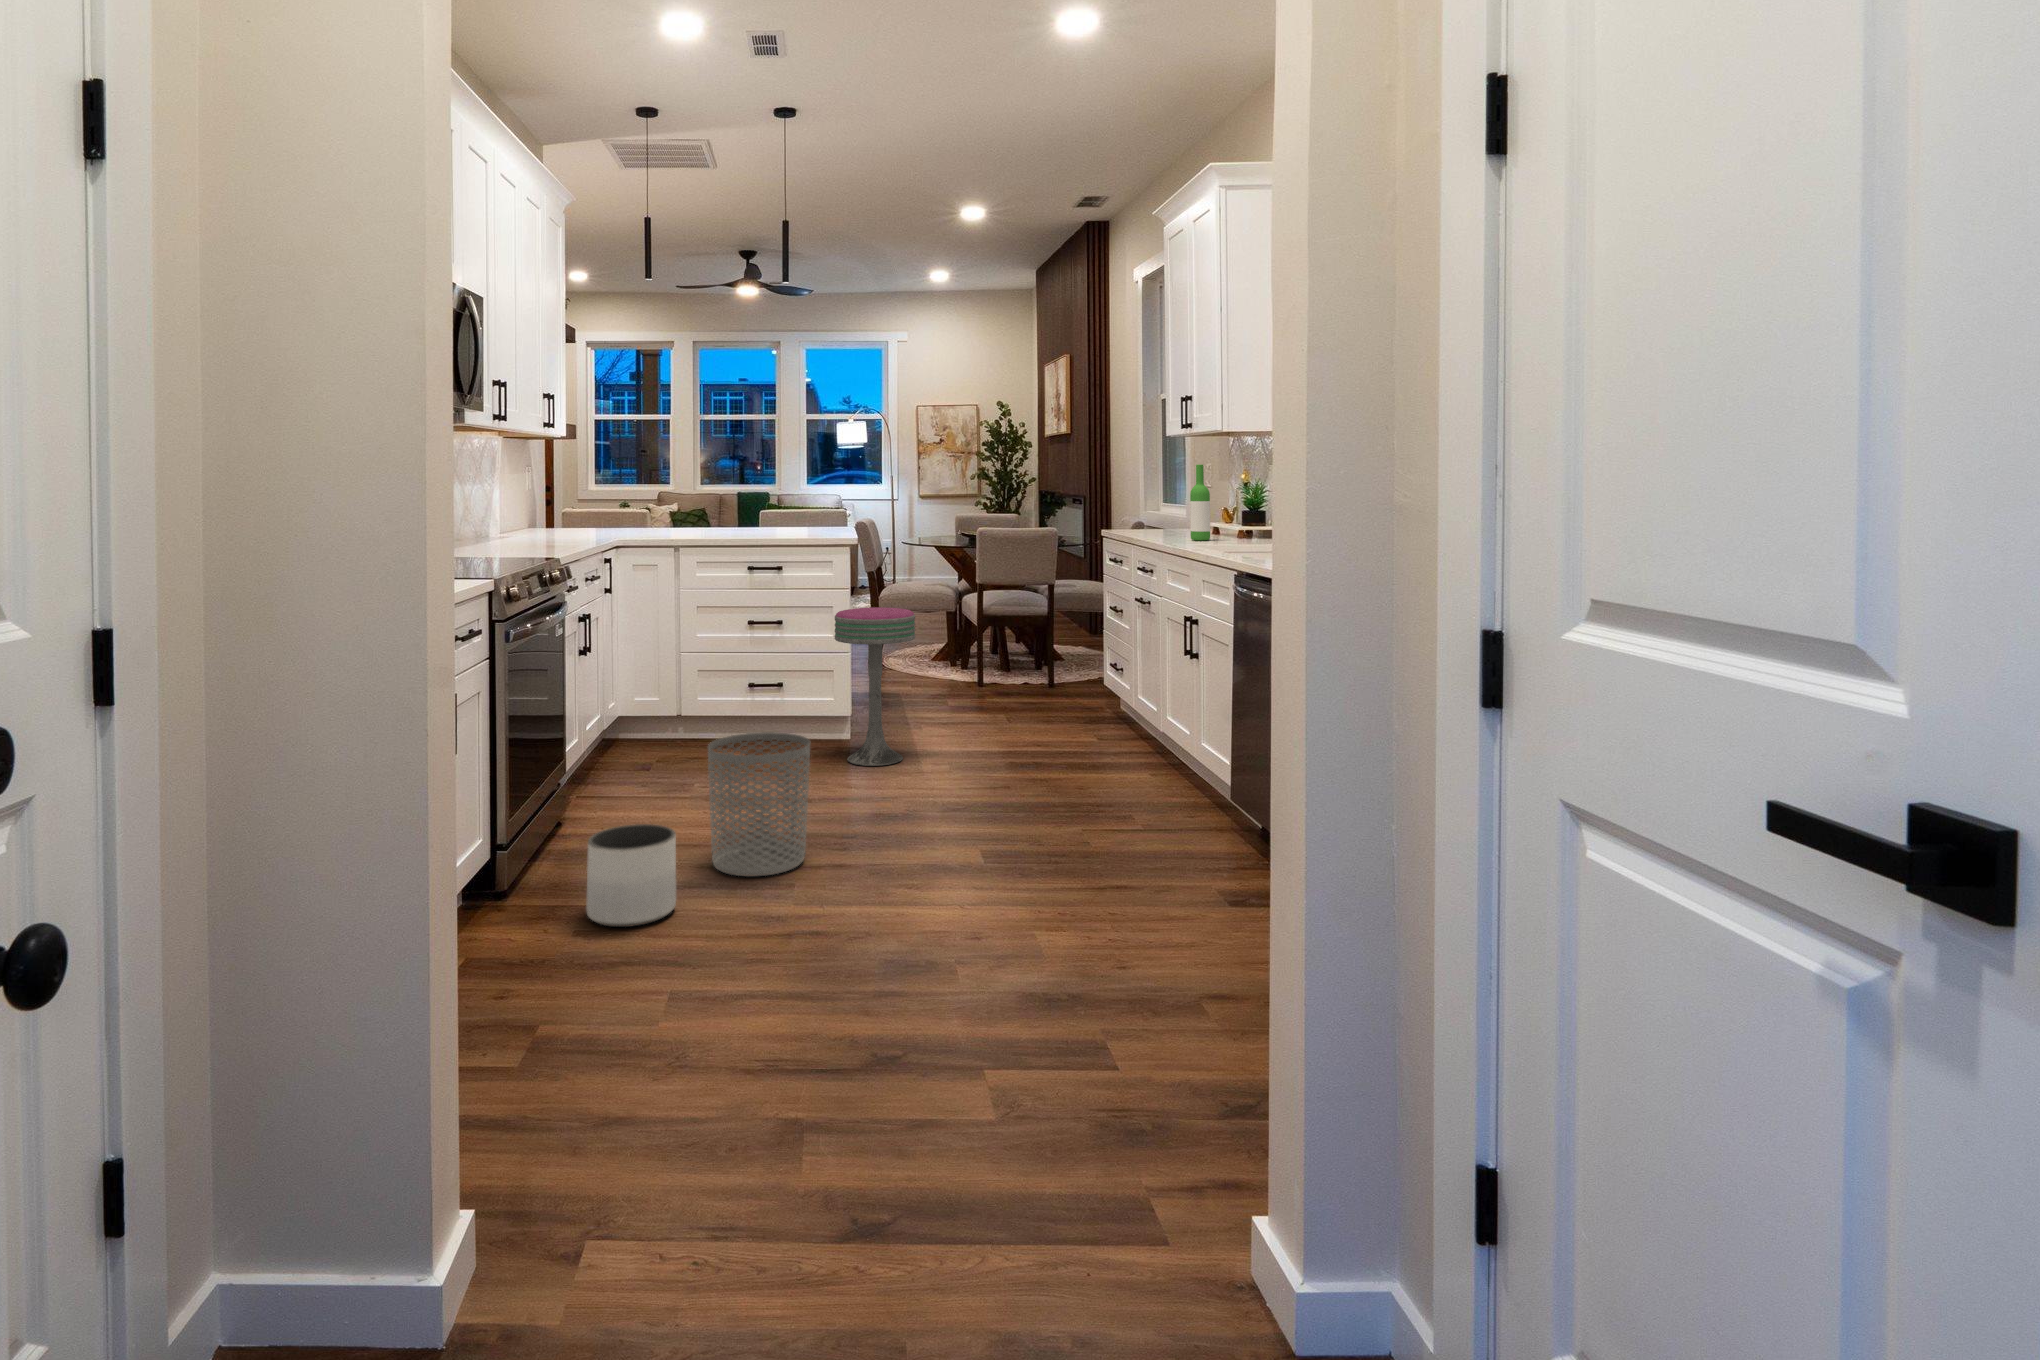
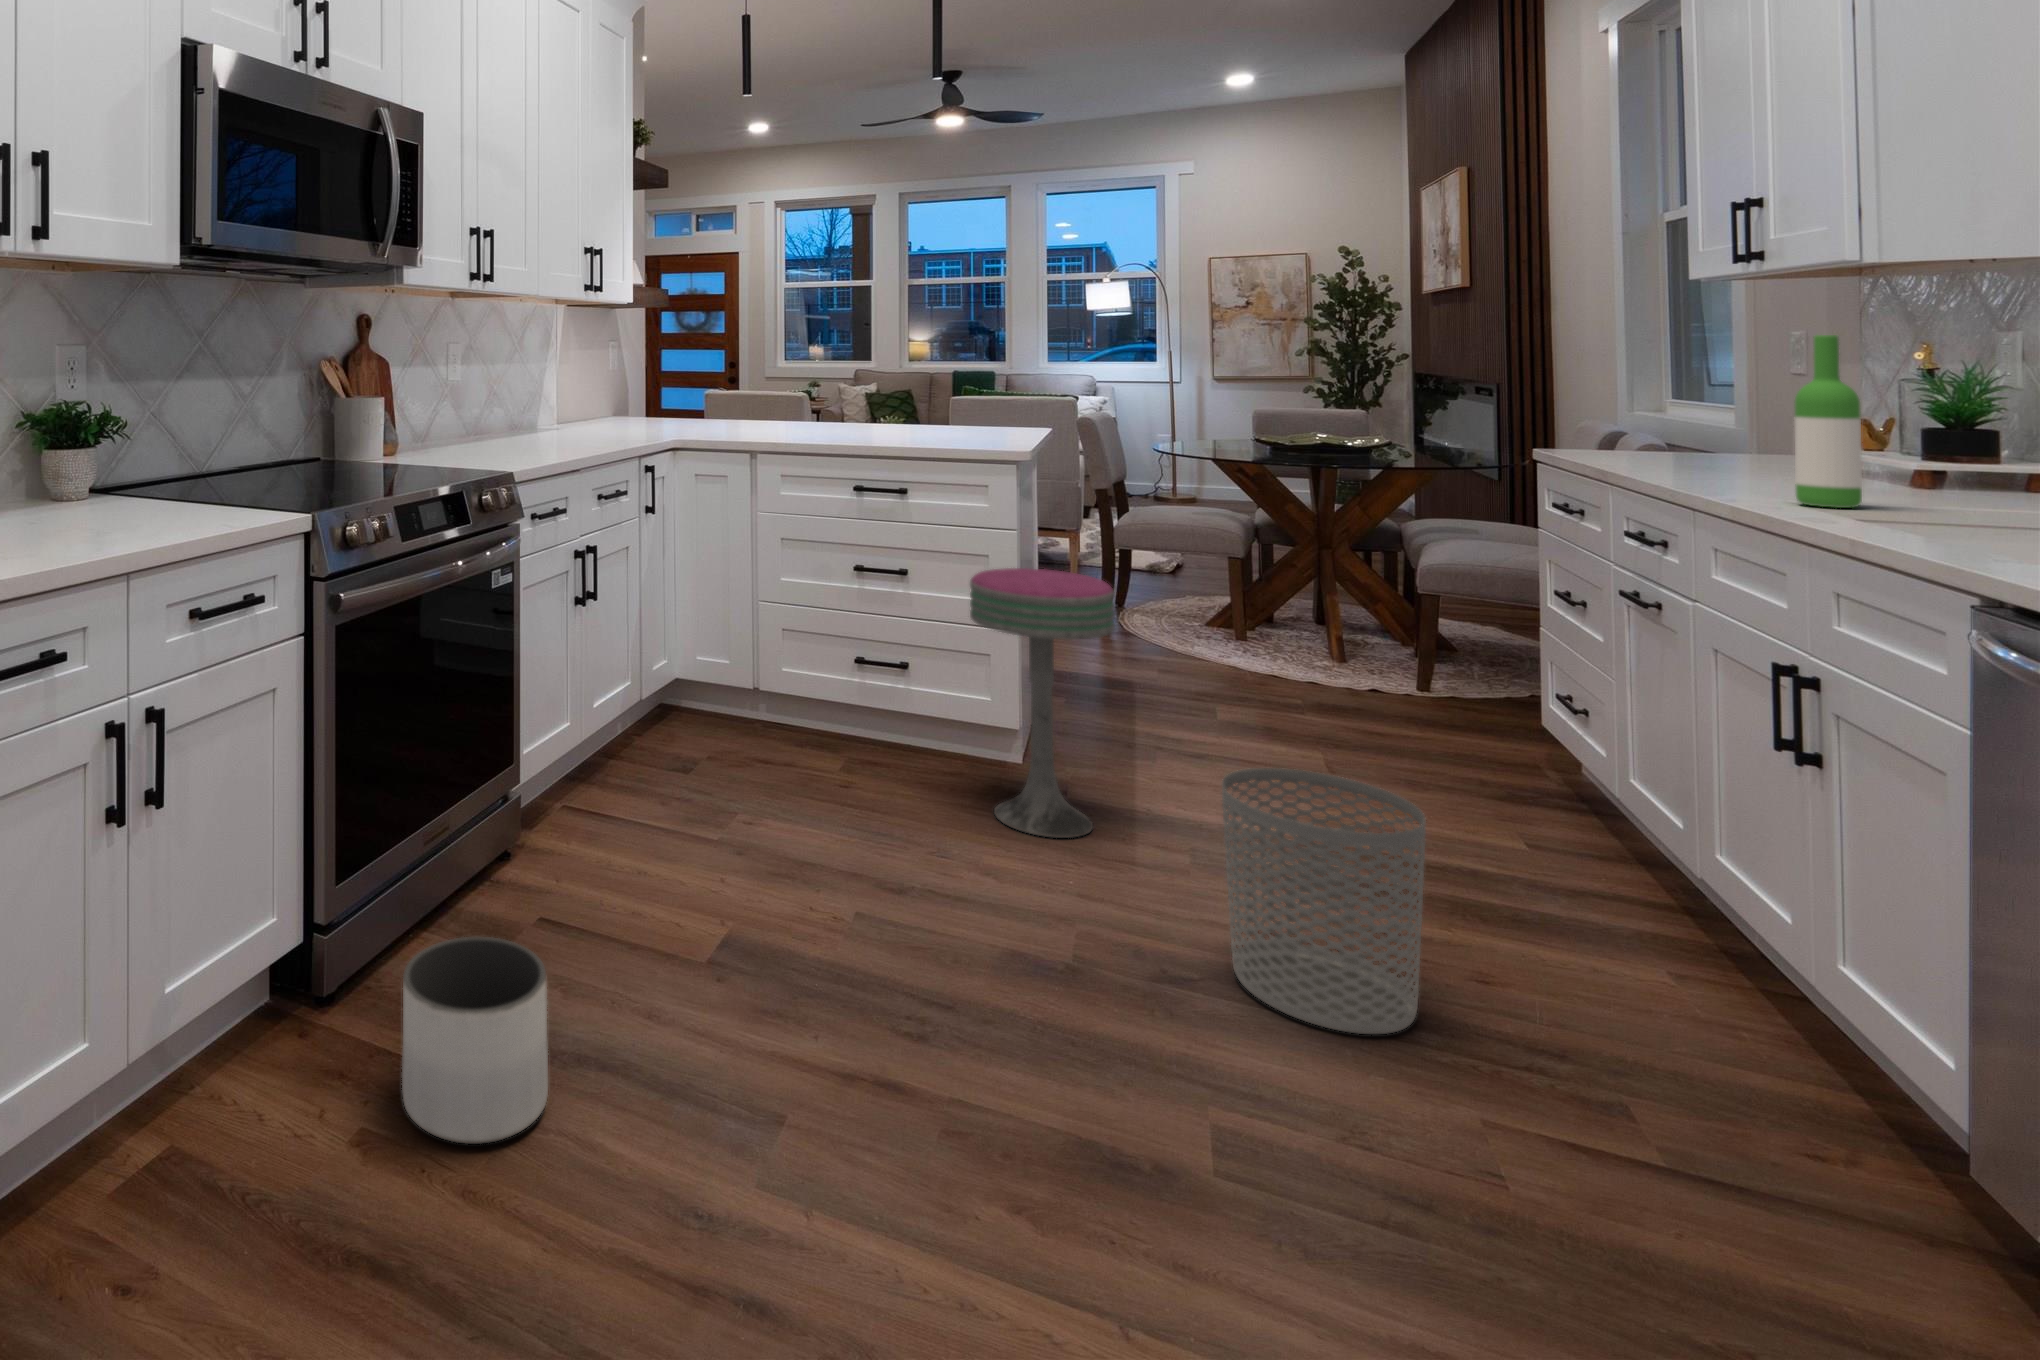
waste bin: present [708,732,810,877] -> present [1222,768,1426,1034]

